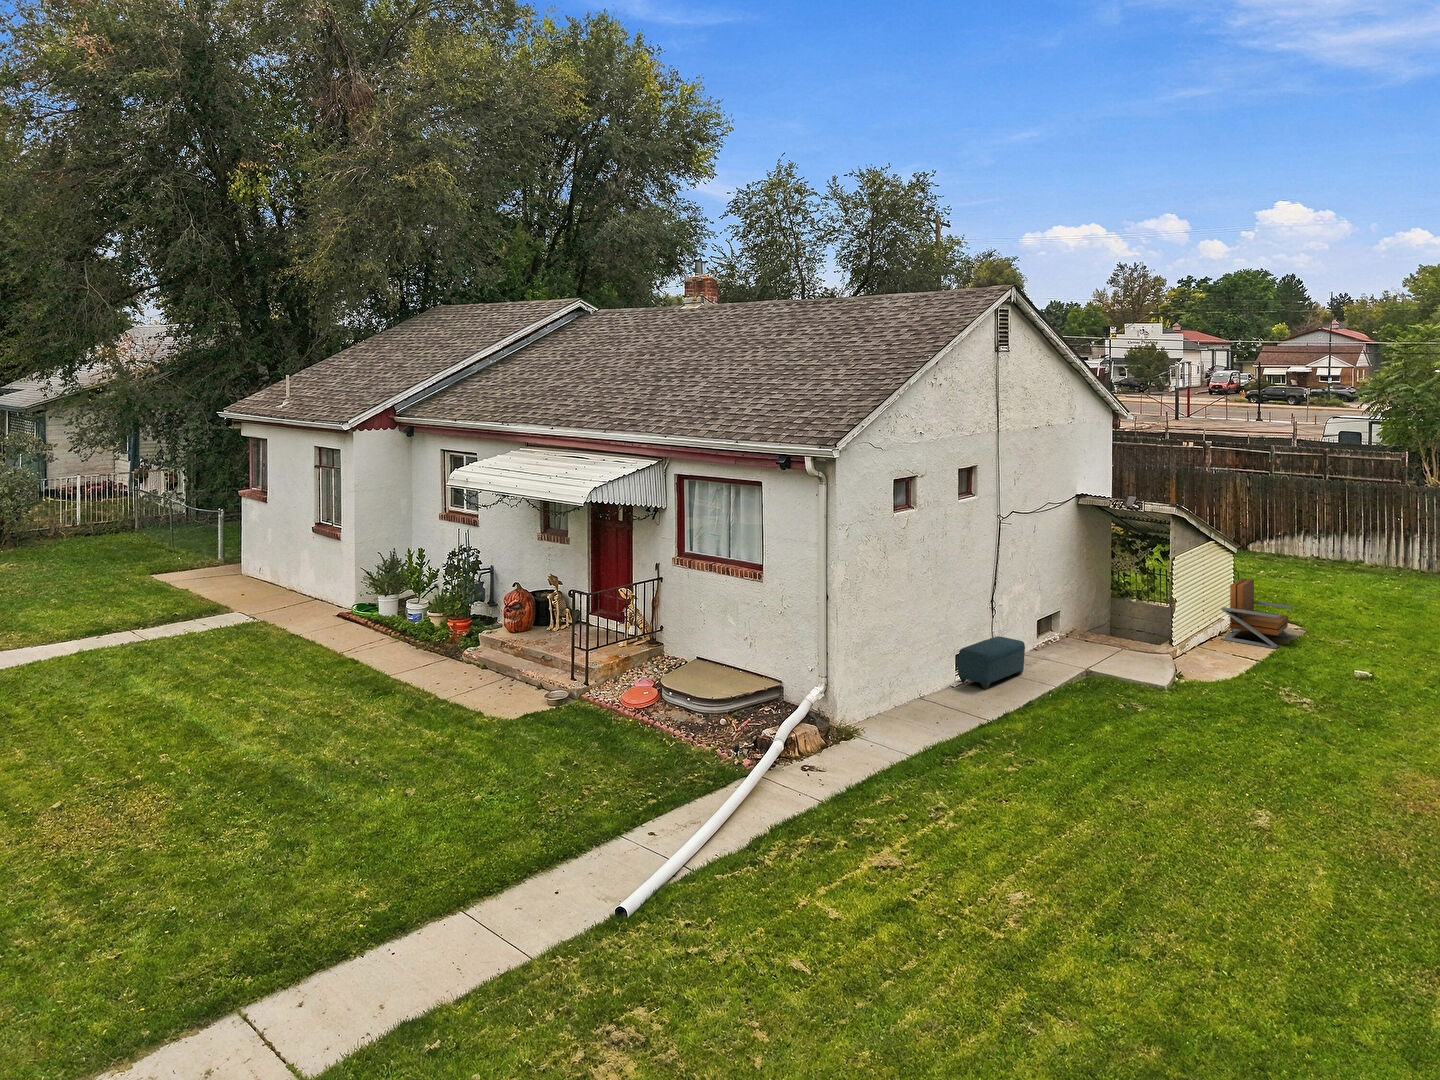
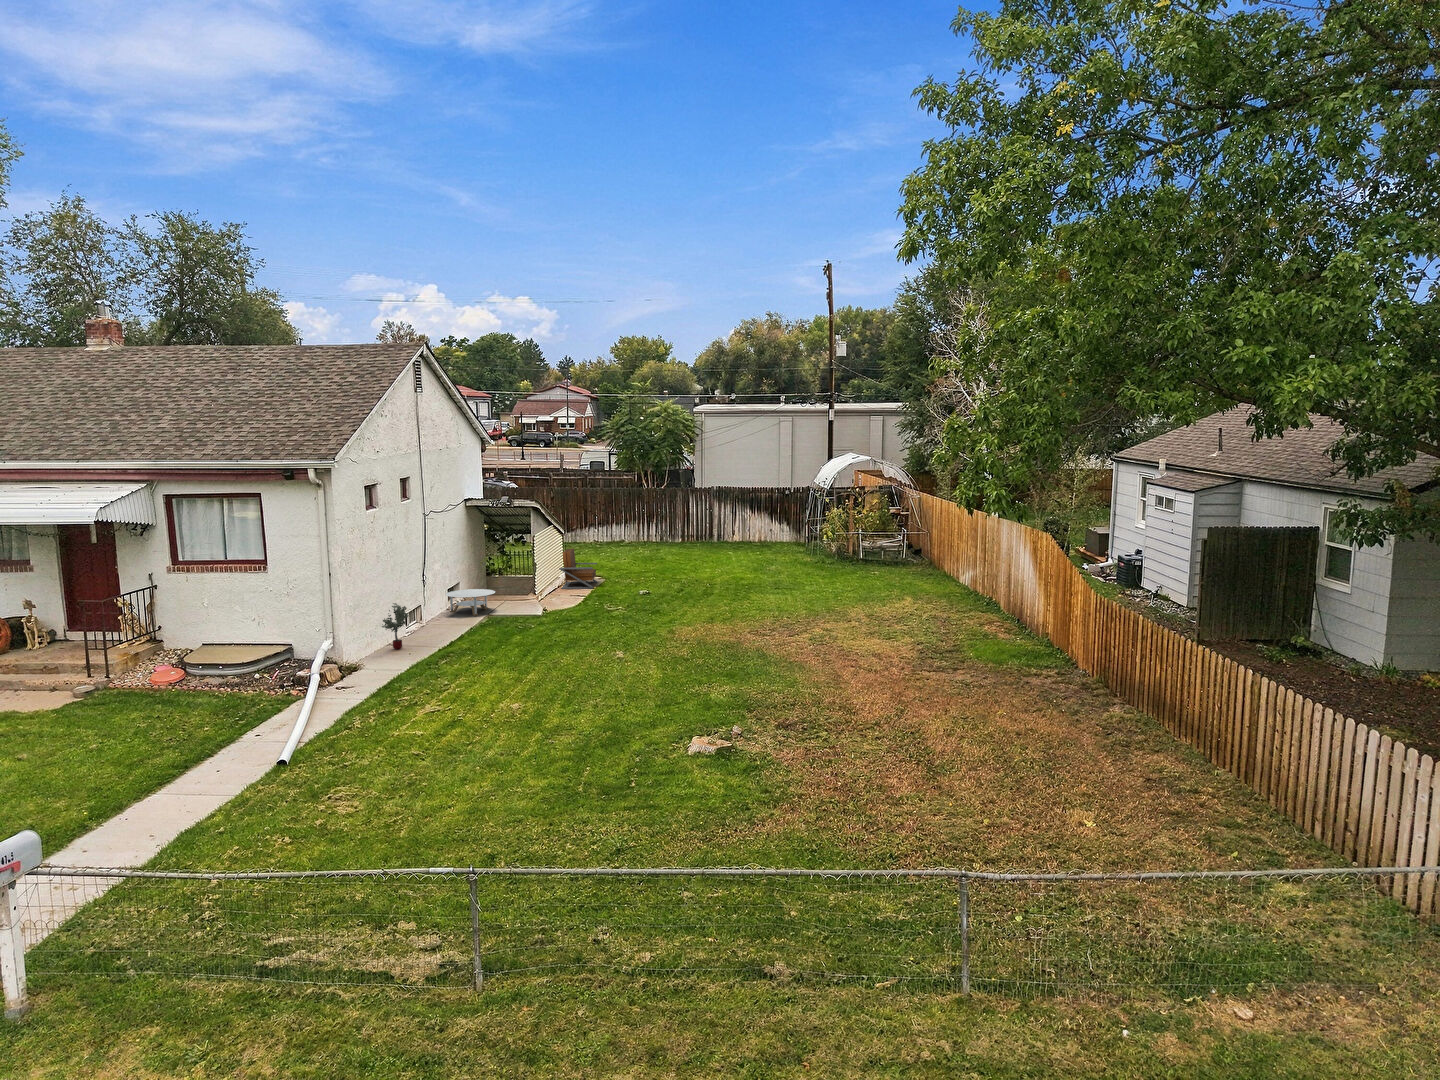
round table: none [1026,624,1100,669] -> present [446,589,495,616]
bench: present [958,636,1025,689] -> none [410,599,452,632]
potted tree: none [901,645,943,712] -> present [382,603,408,650]

